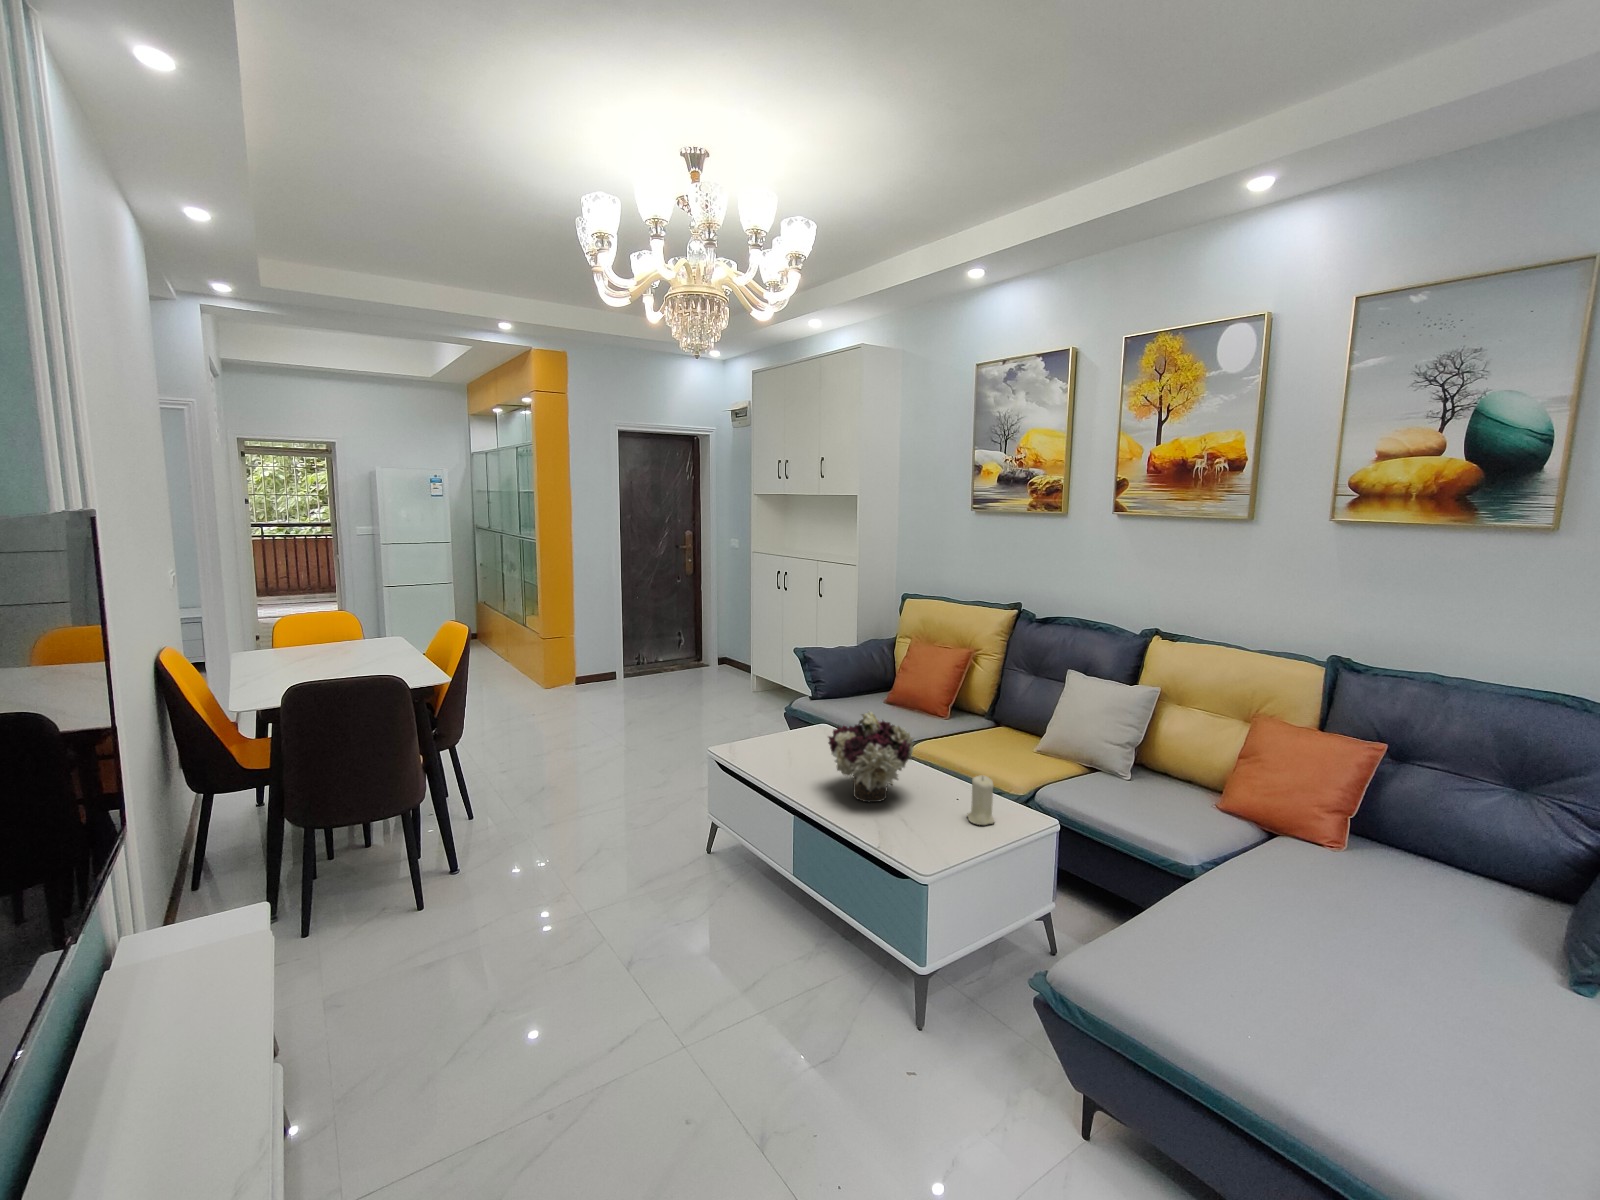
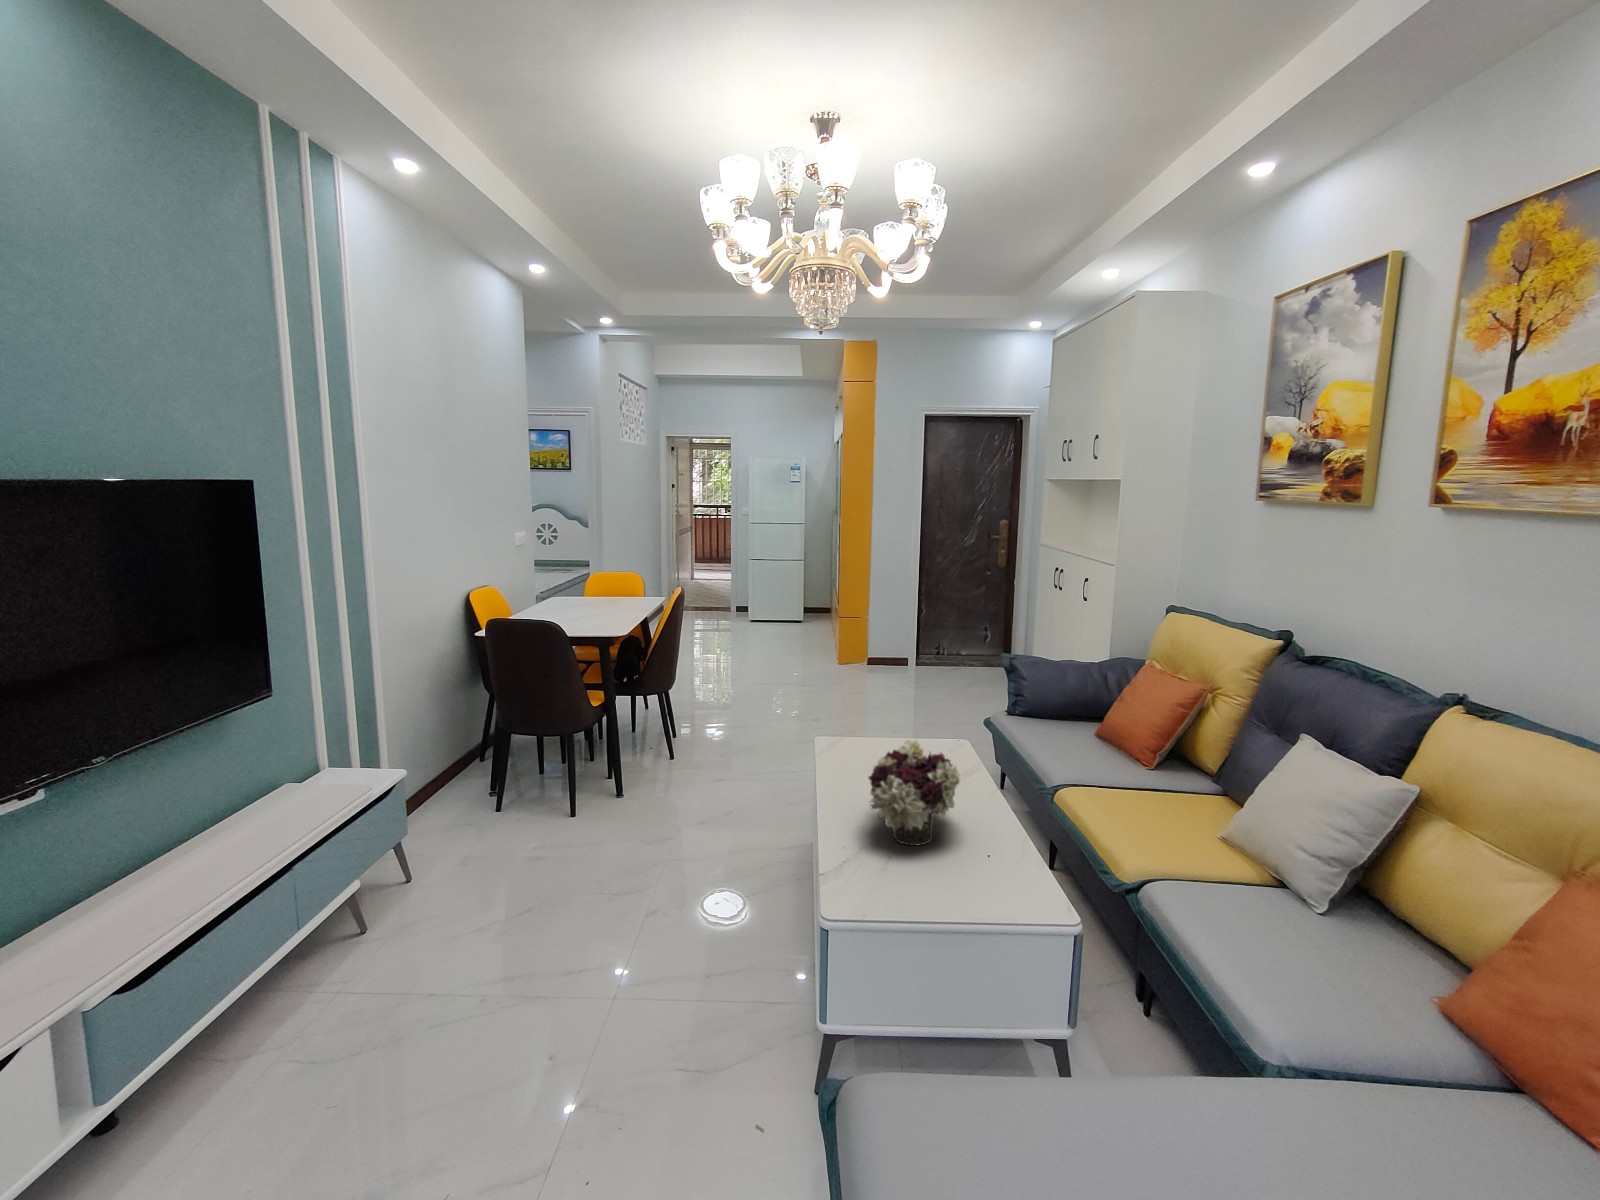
candle: present [967,775,994,825] -> none [979,845,1014,910]

